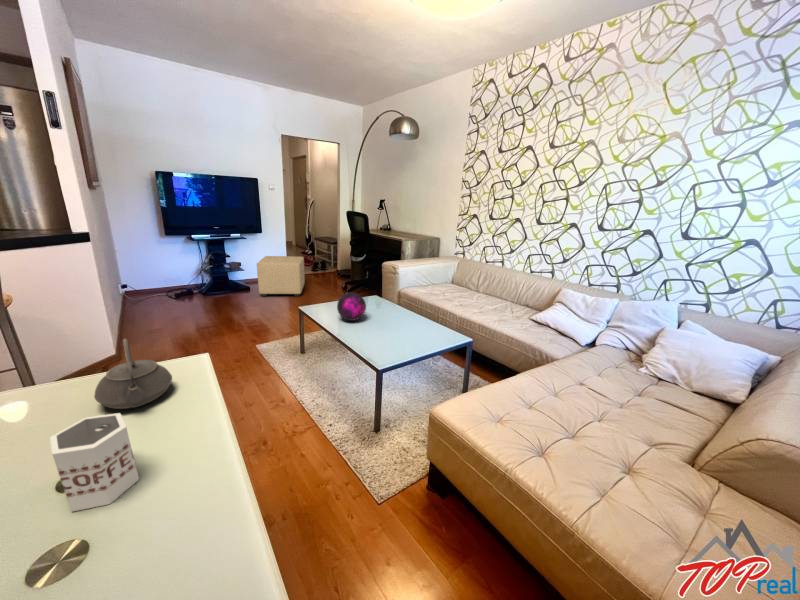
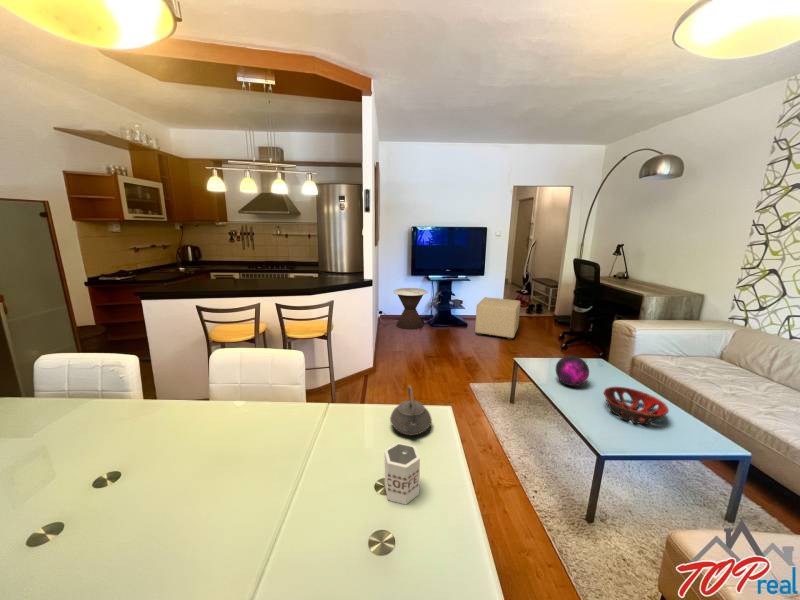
side table: none [139,251,194,302] -> present [393,288,428,329]
decorative bowl: none [378,312,424,339] -> present [604,387,669,424]

